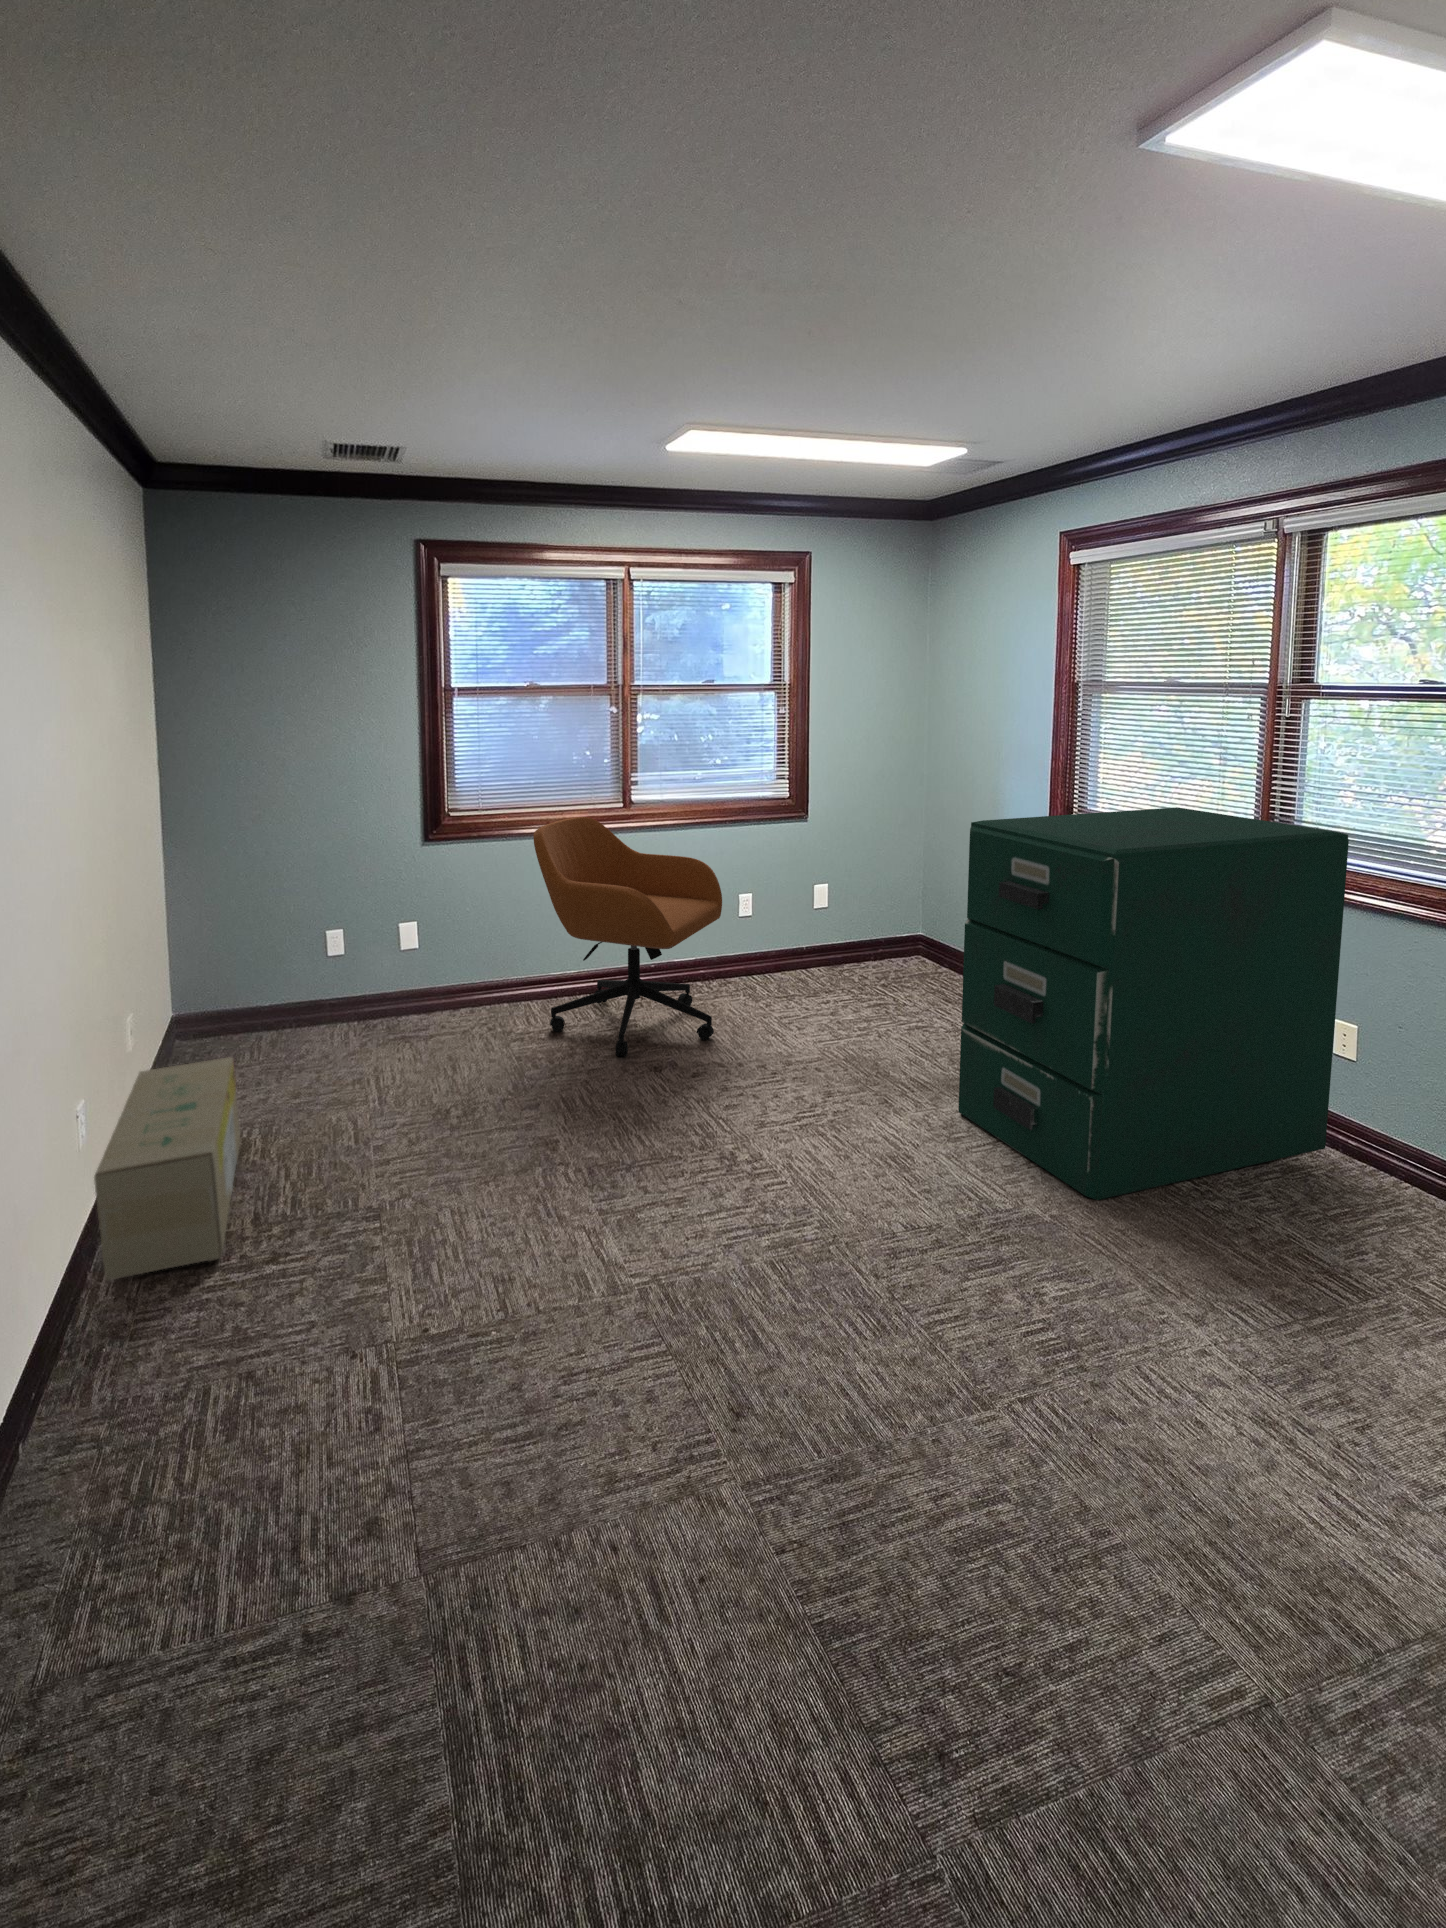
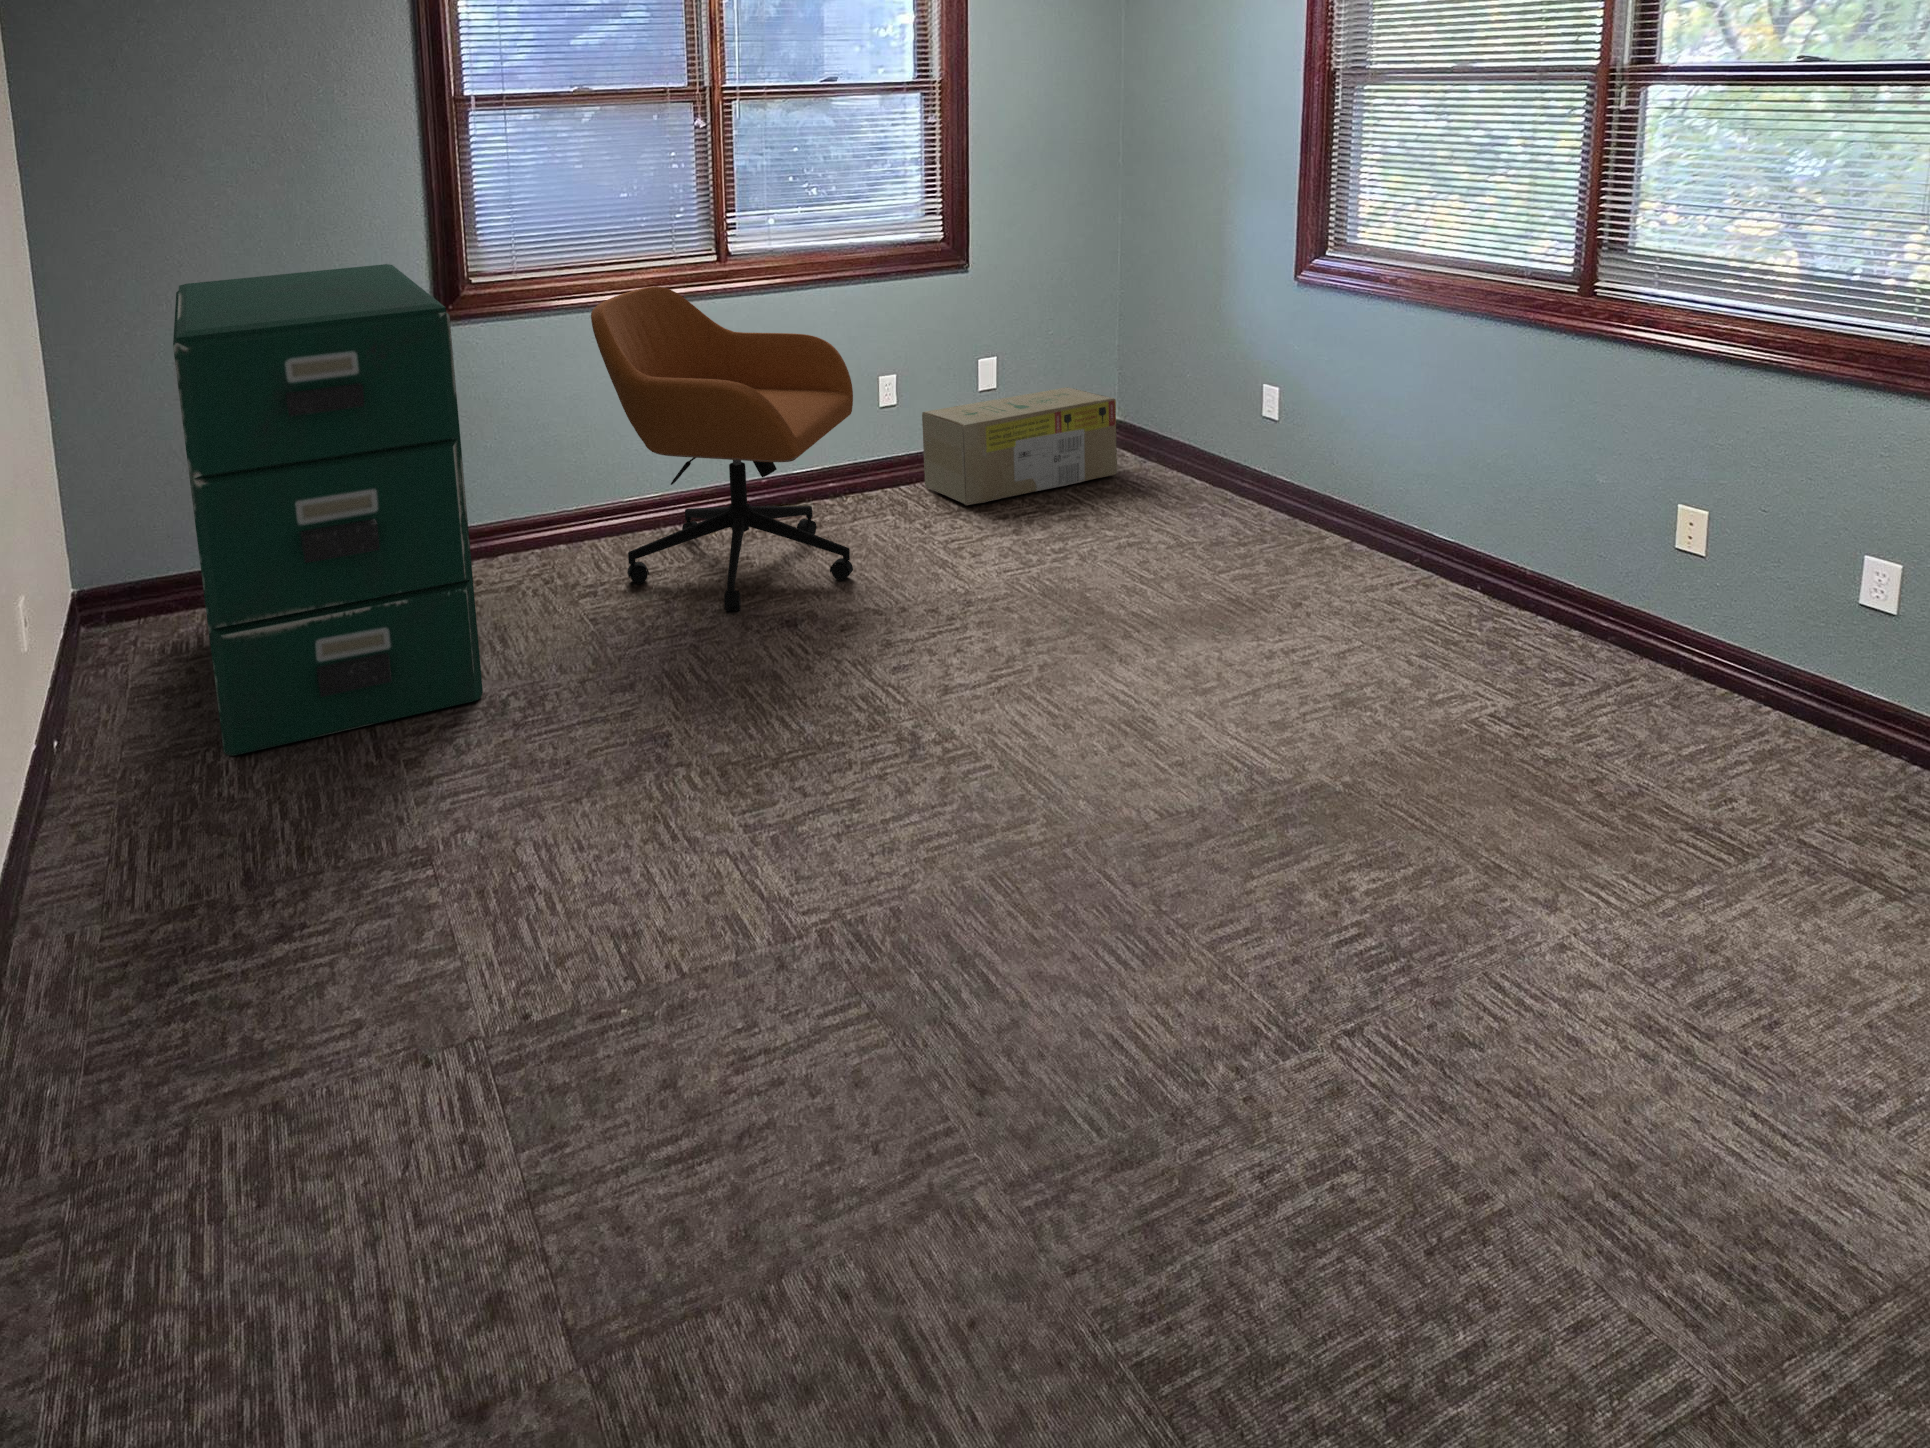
filing cabinet: present [958,807,1349,1200] -> present [173,264,483,755]
cardboard box: present [94,1057,240,1281] -> present [922,387,1117,505]

